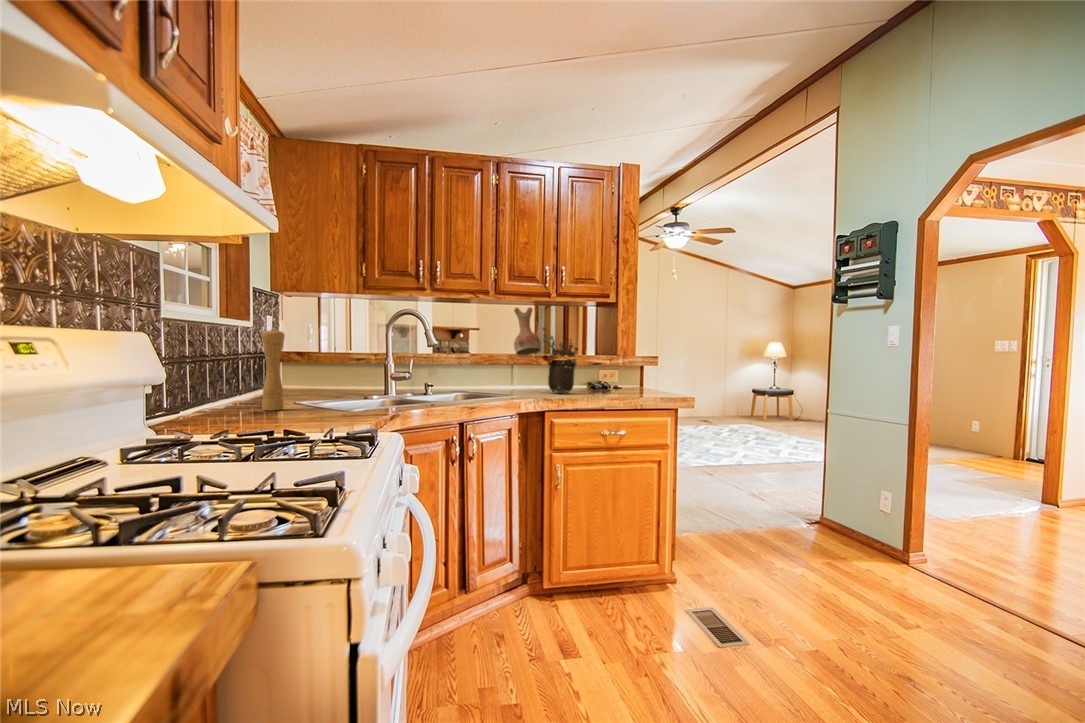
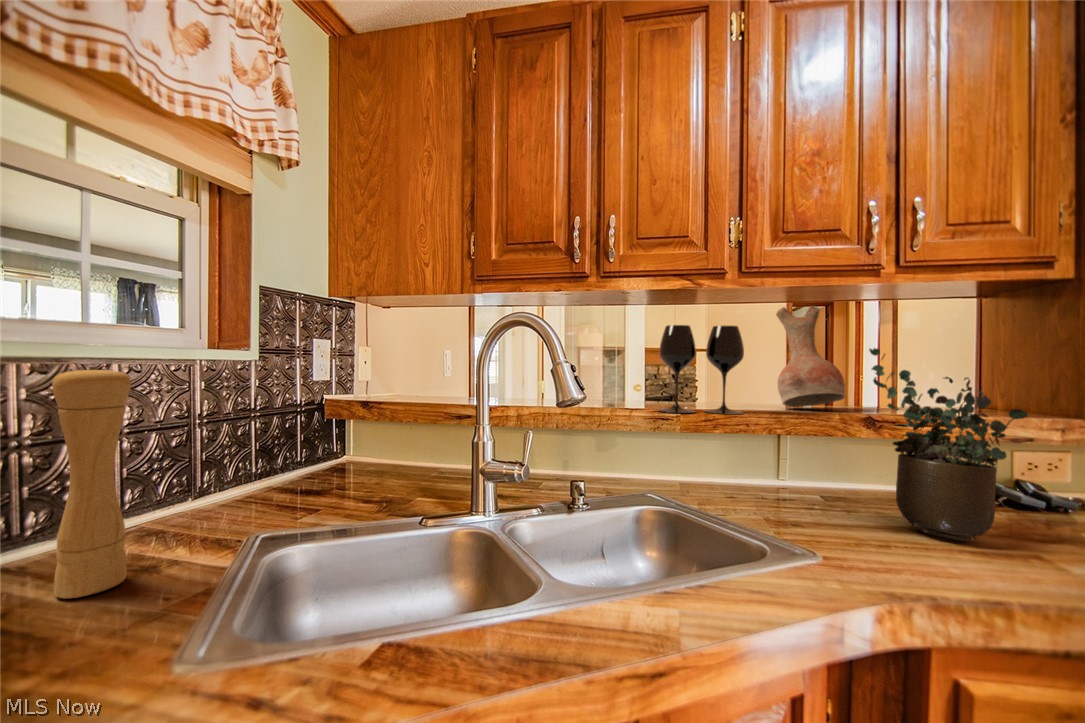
wine glass: none [460,316,498,357] -> present [658,325,744,415]

